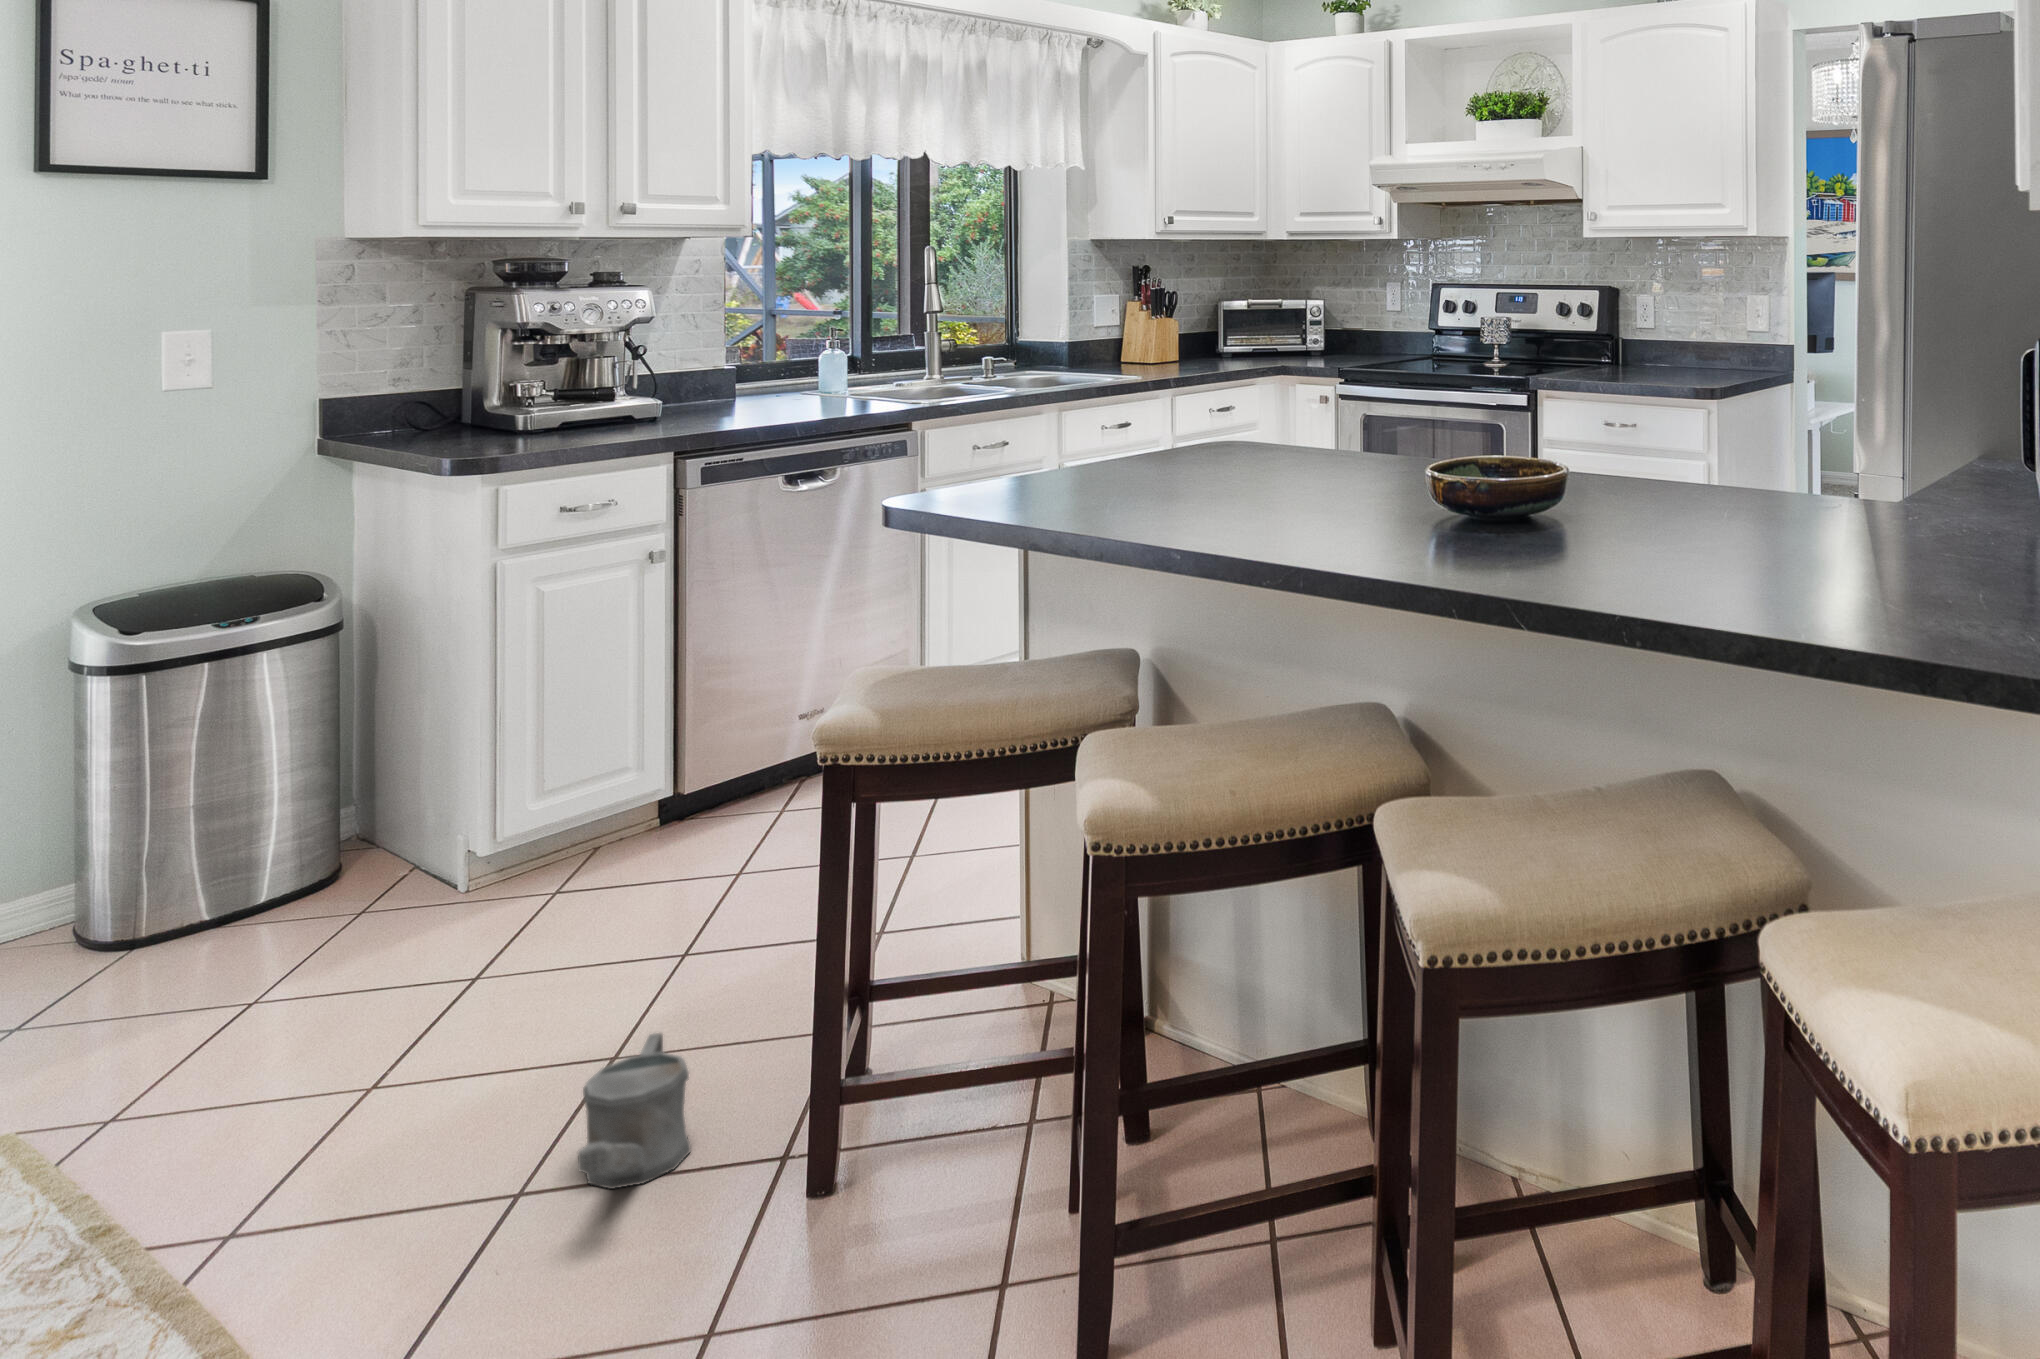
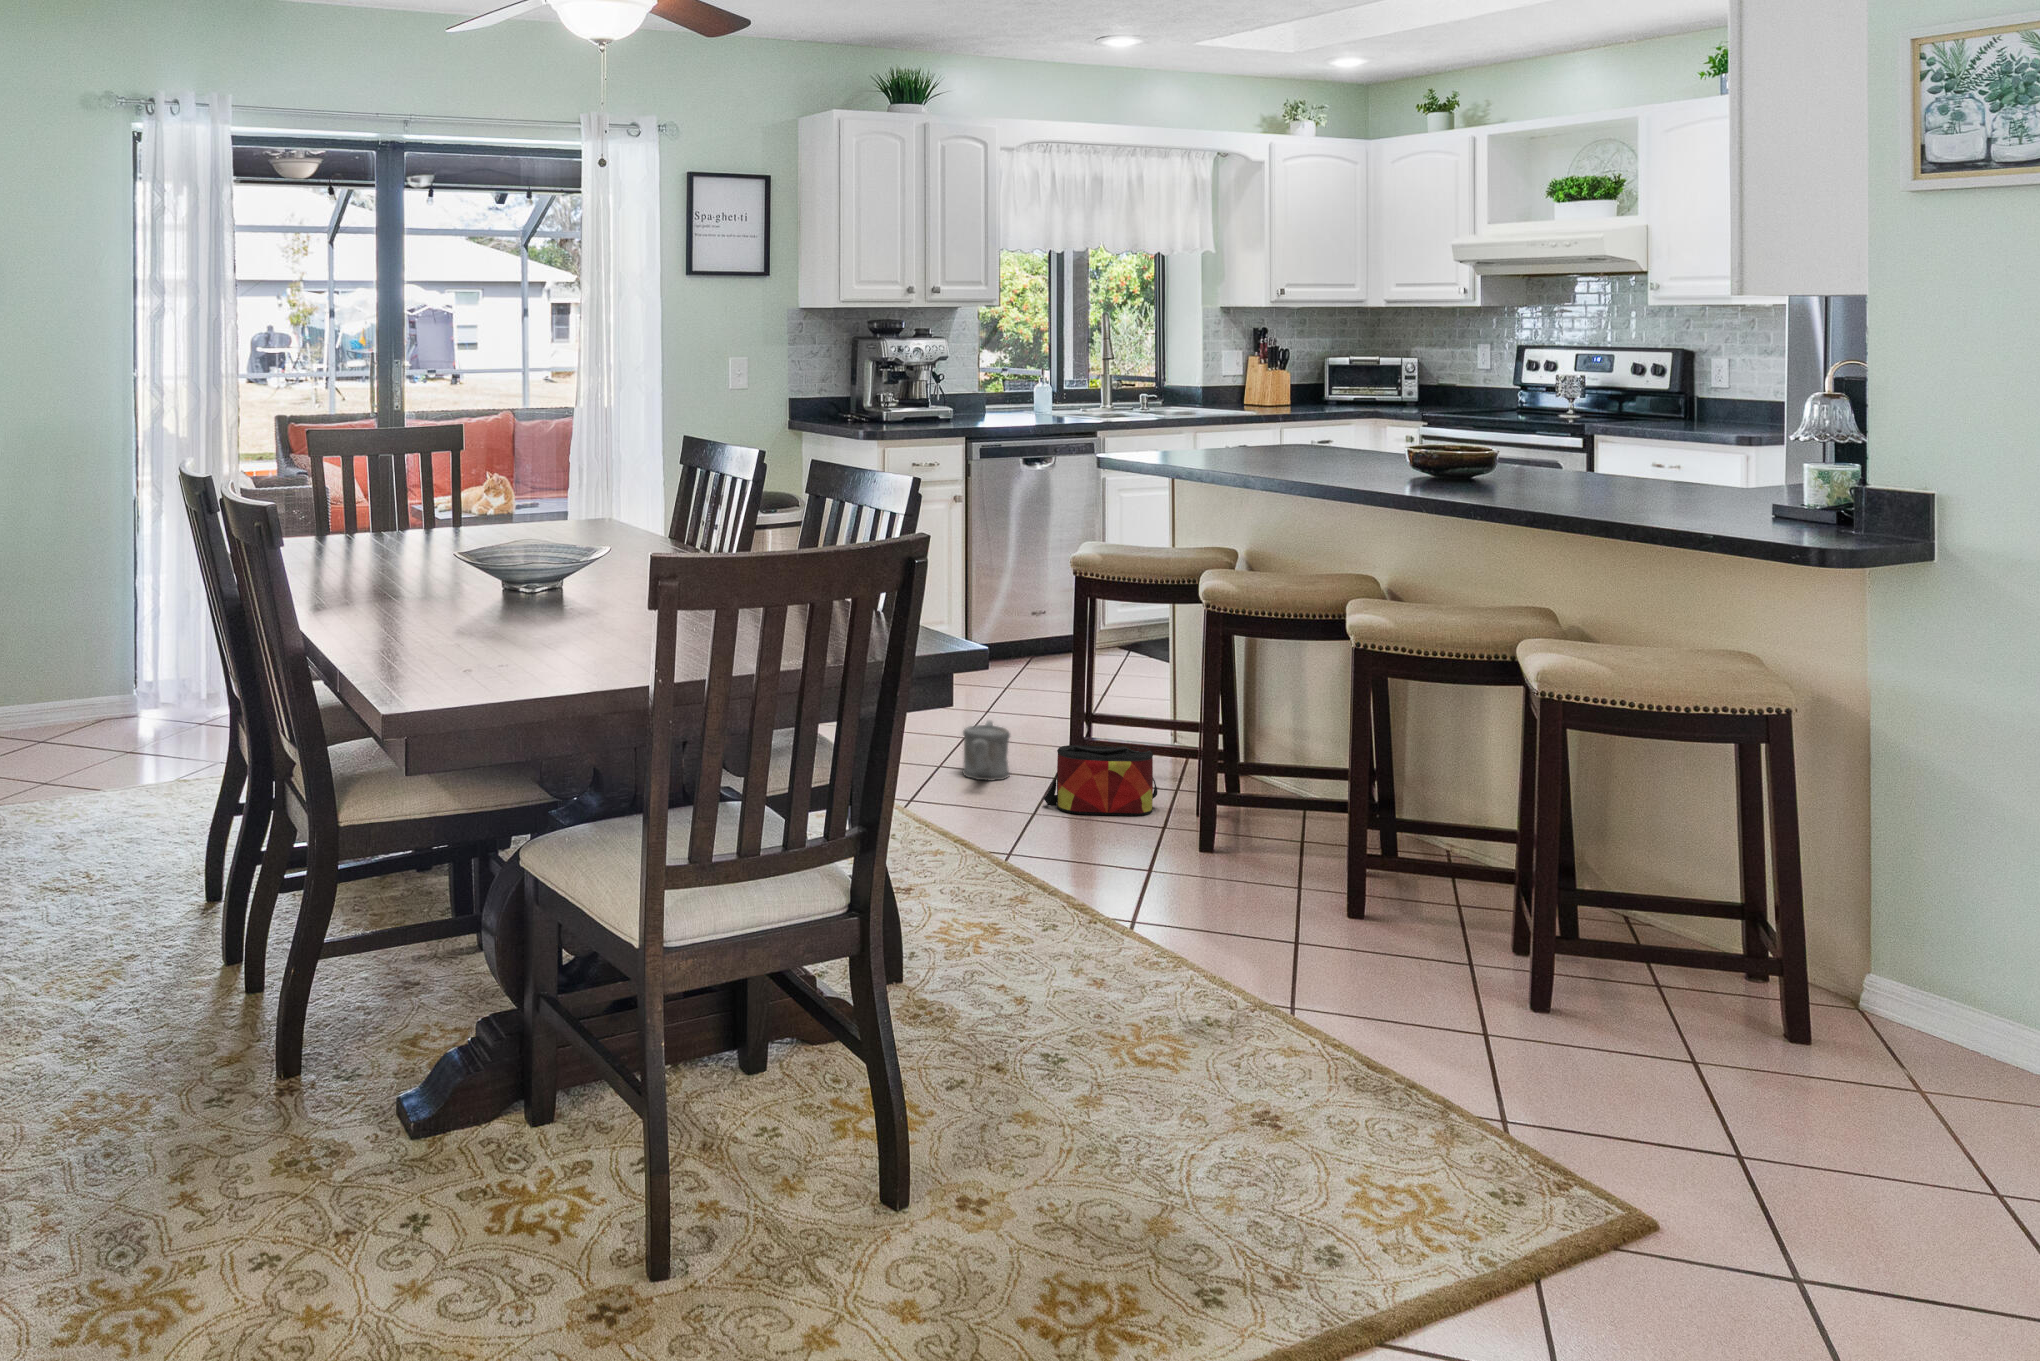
bag: none [736,1086,978,1278] -> present [1044,745,1157,816]

